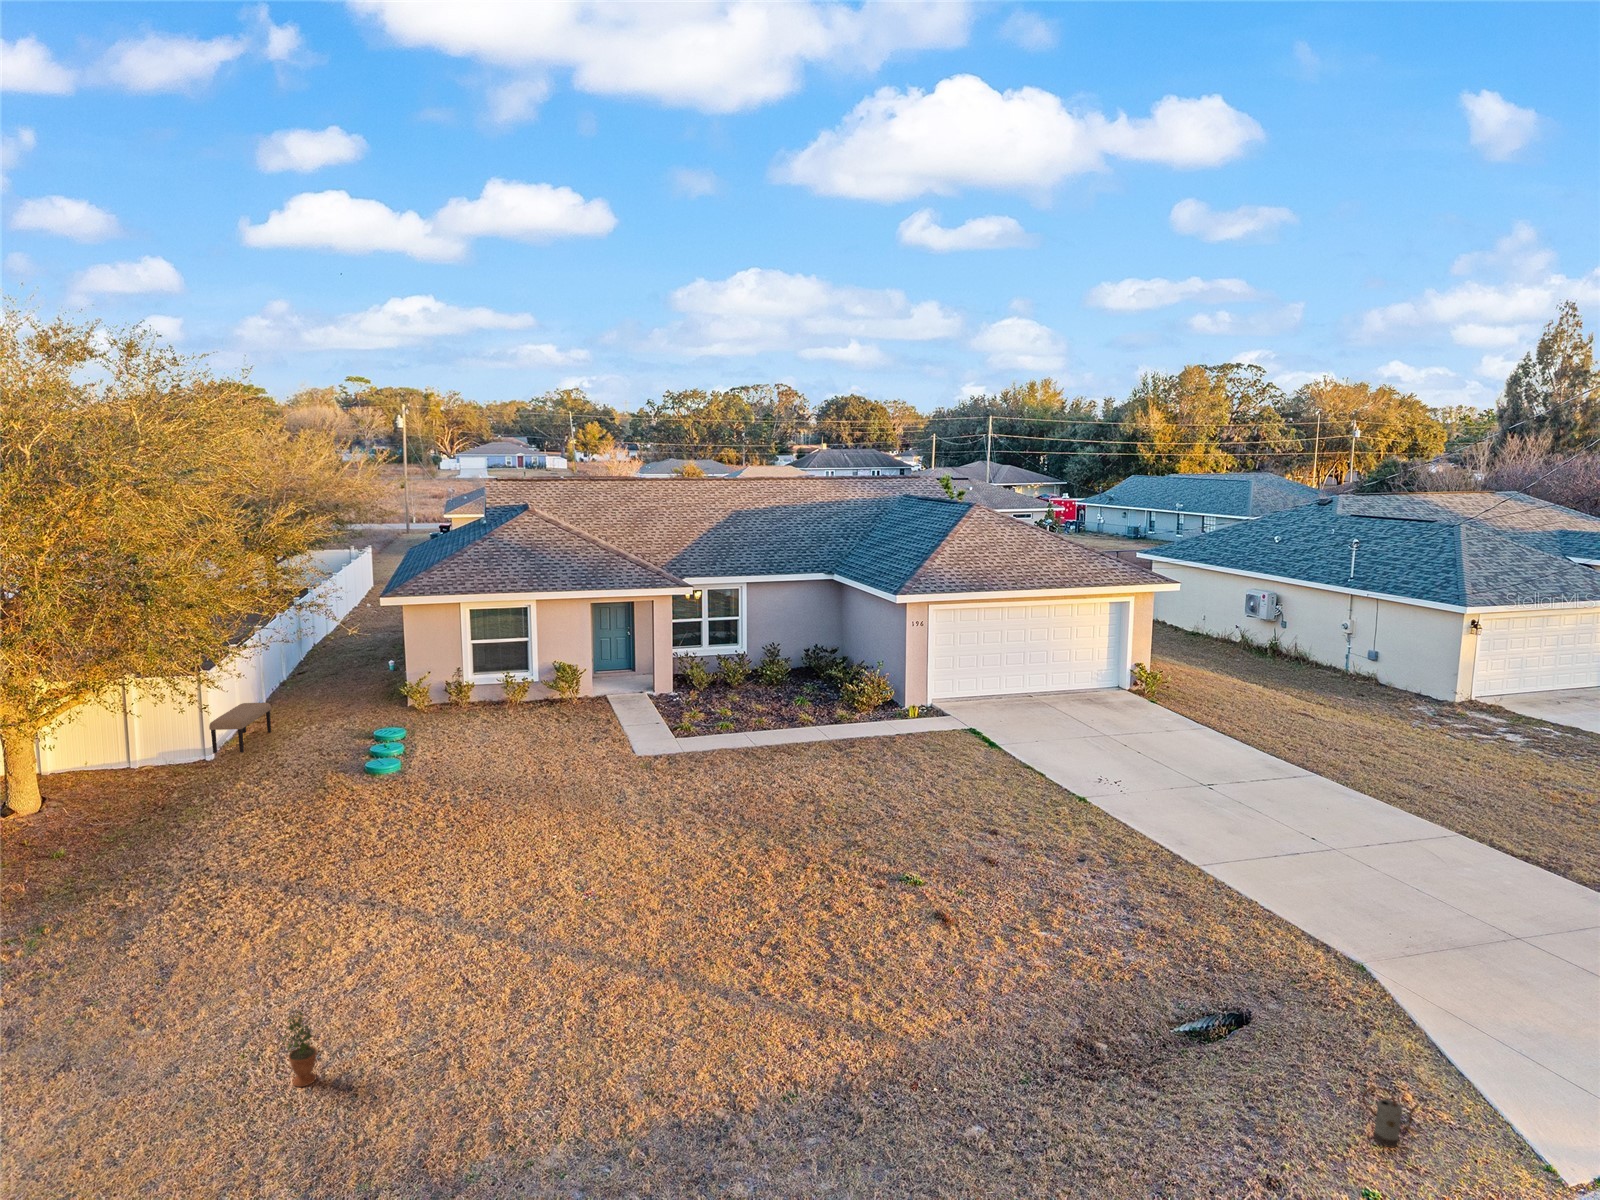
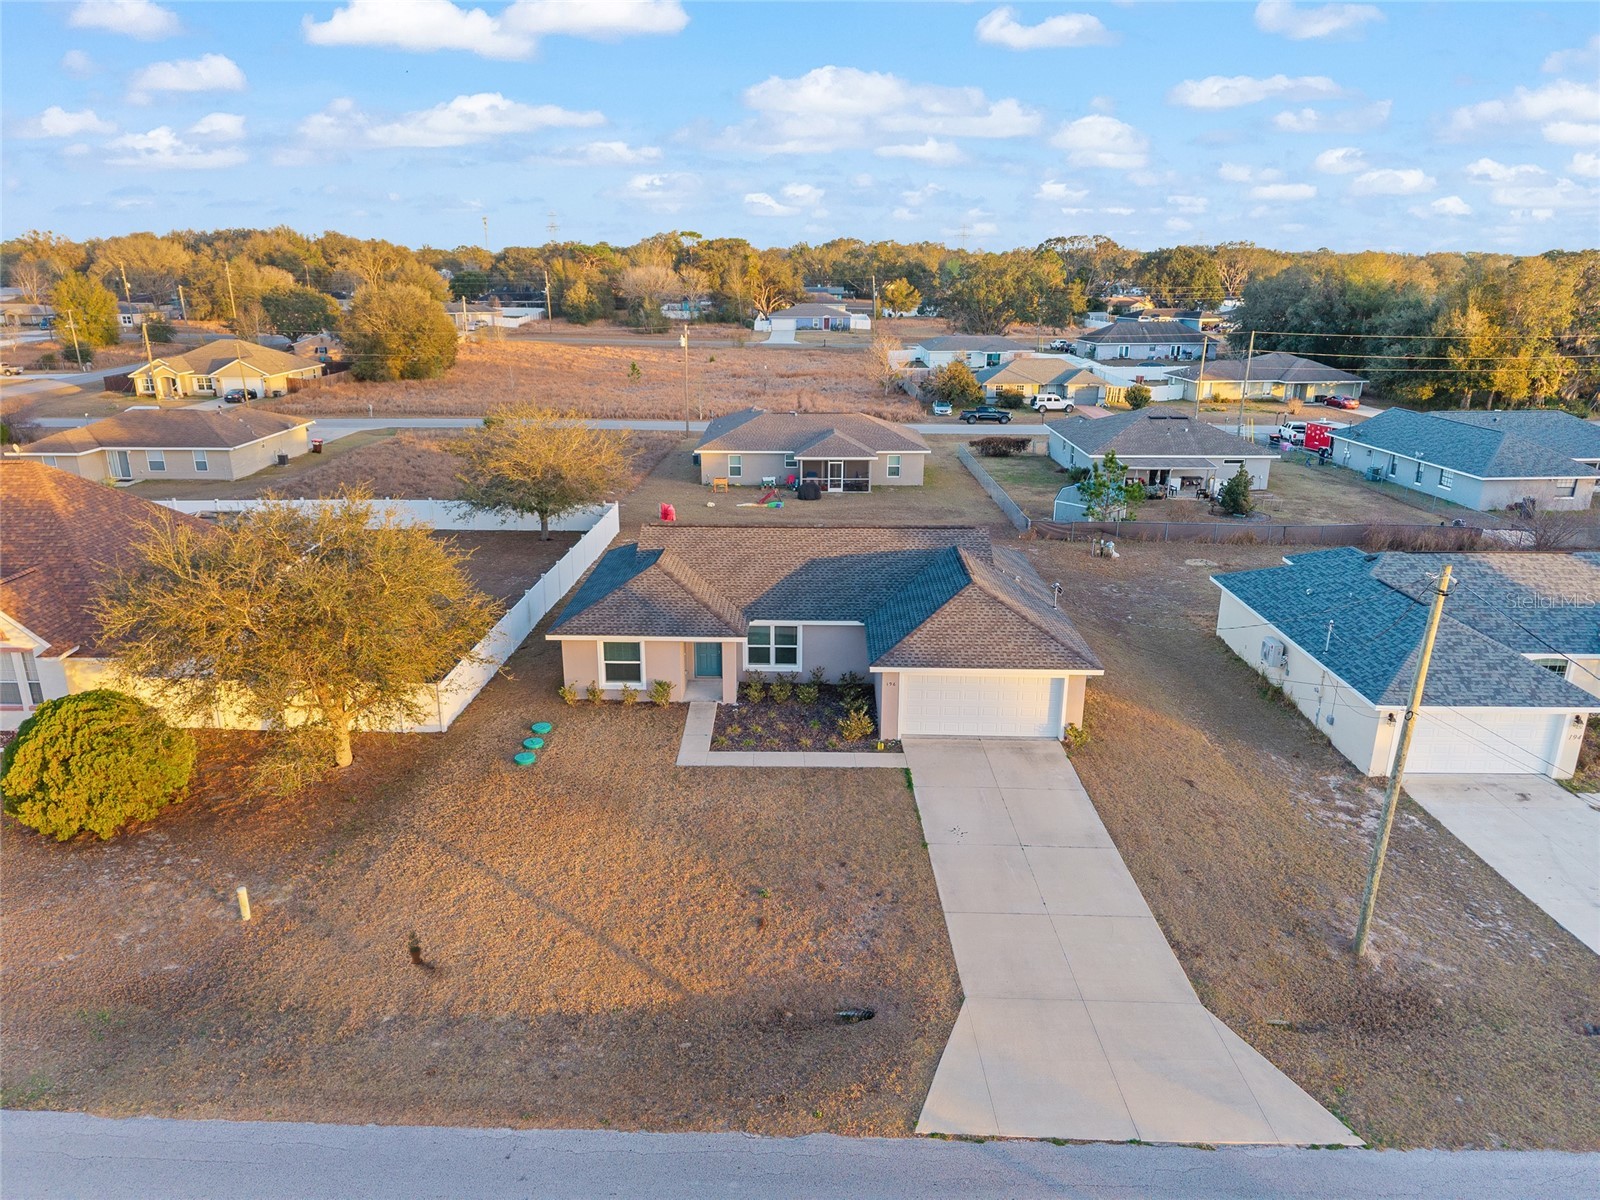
bench: present [209,703,271,753] -> none [441,698,480,733]
watering can: present [1362,1087,1419,1147] -> none [861,1070,883,1100]

